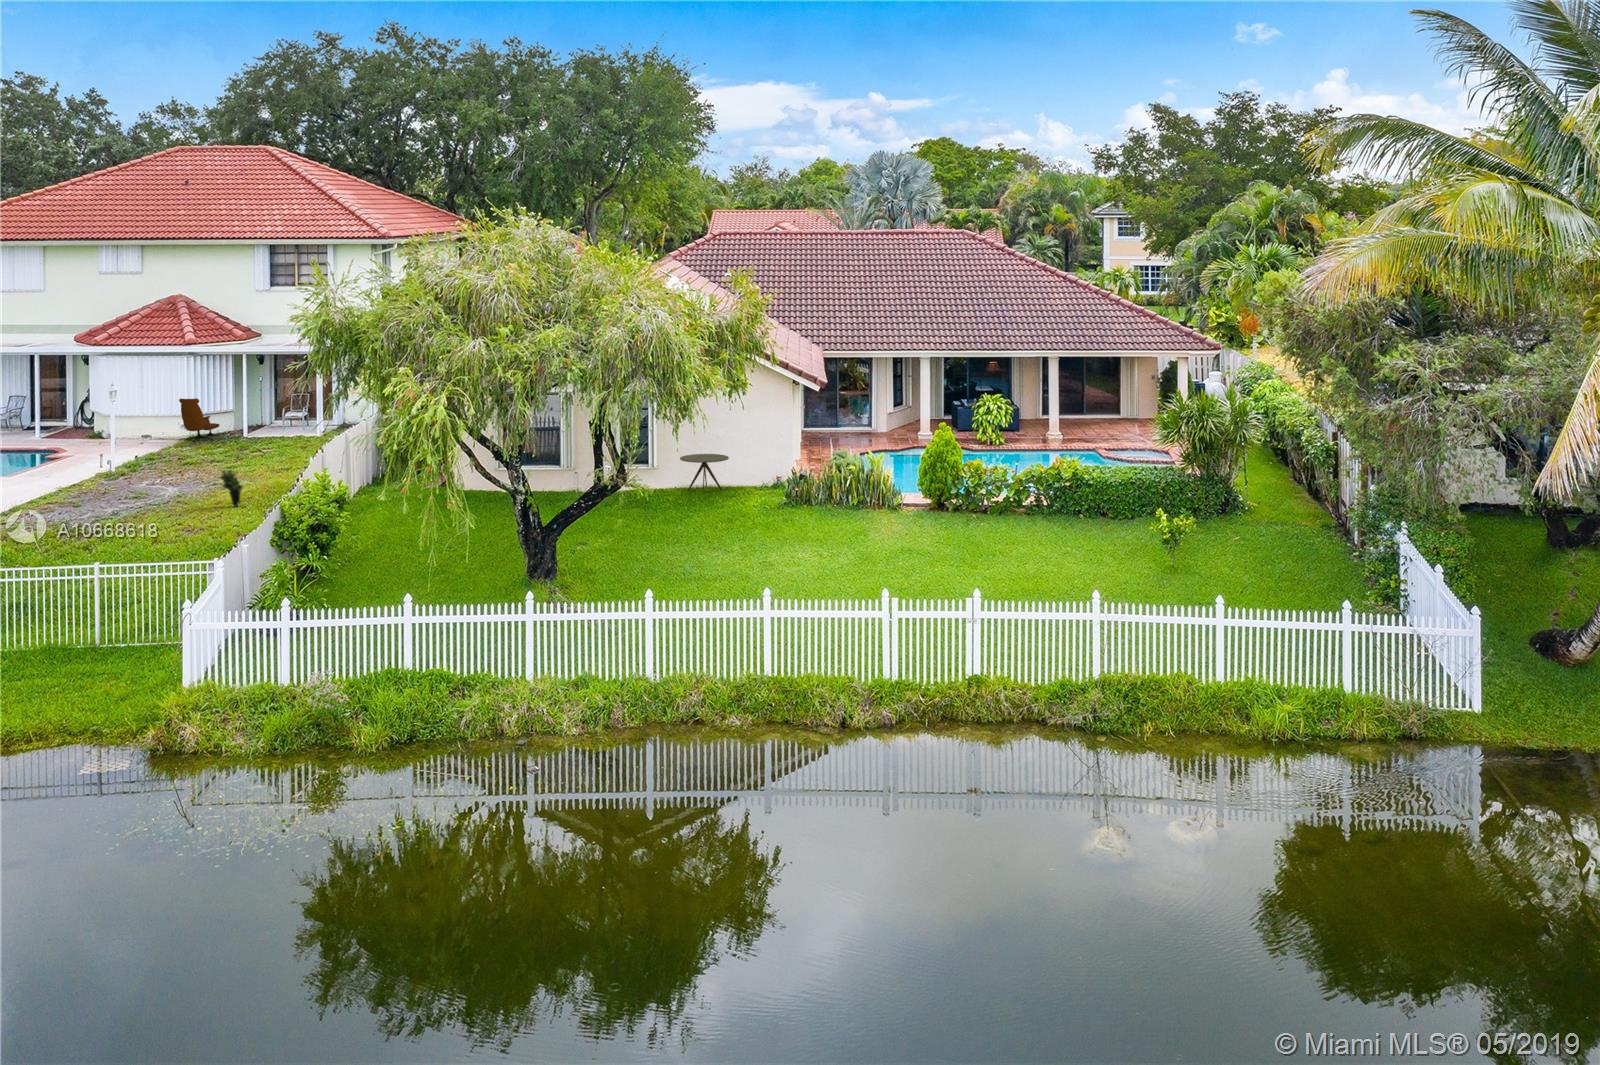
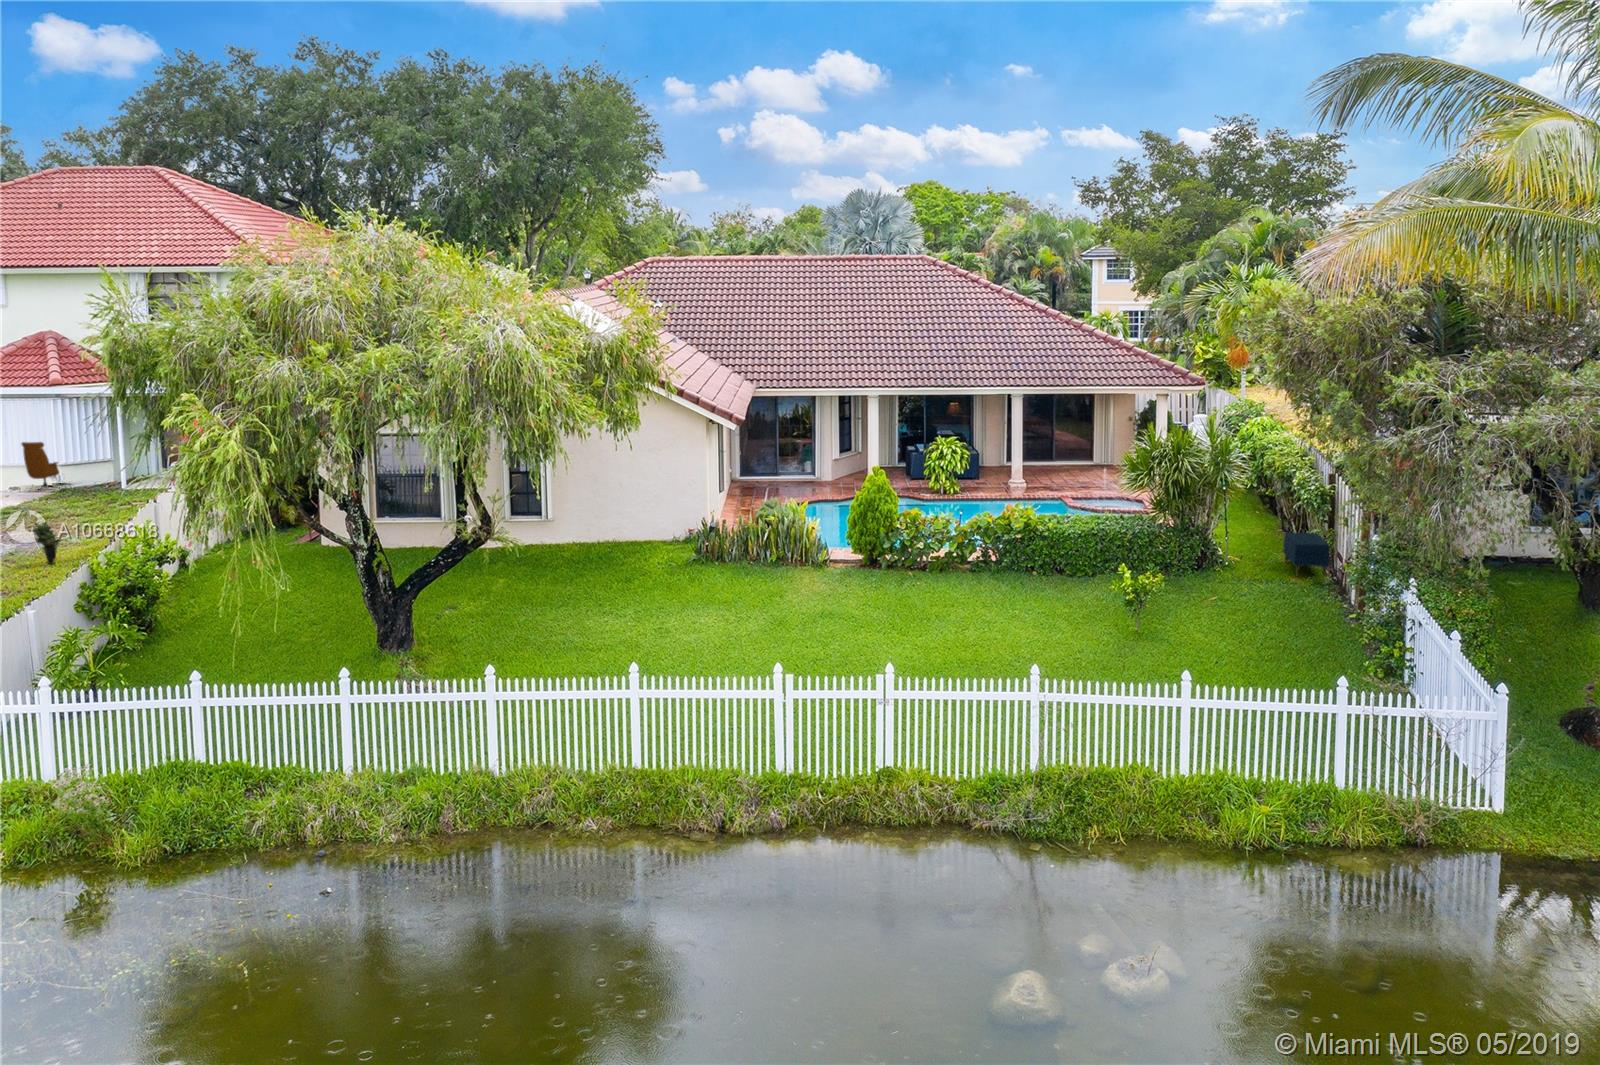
round table: present [680,454,729,493] -> none [581,503,637,548]
bench: none [1294,481,1335,520] -> present [1283,532,1330,577]

